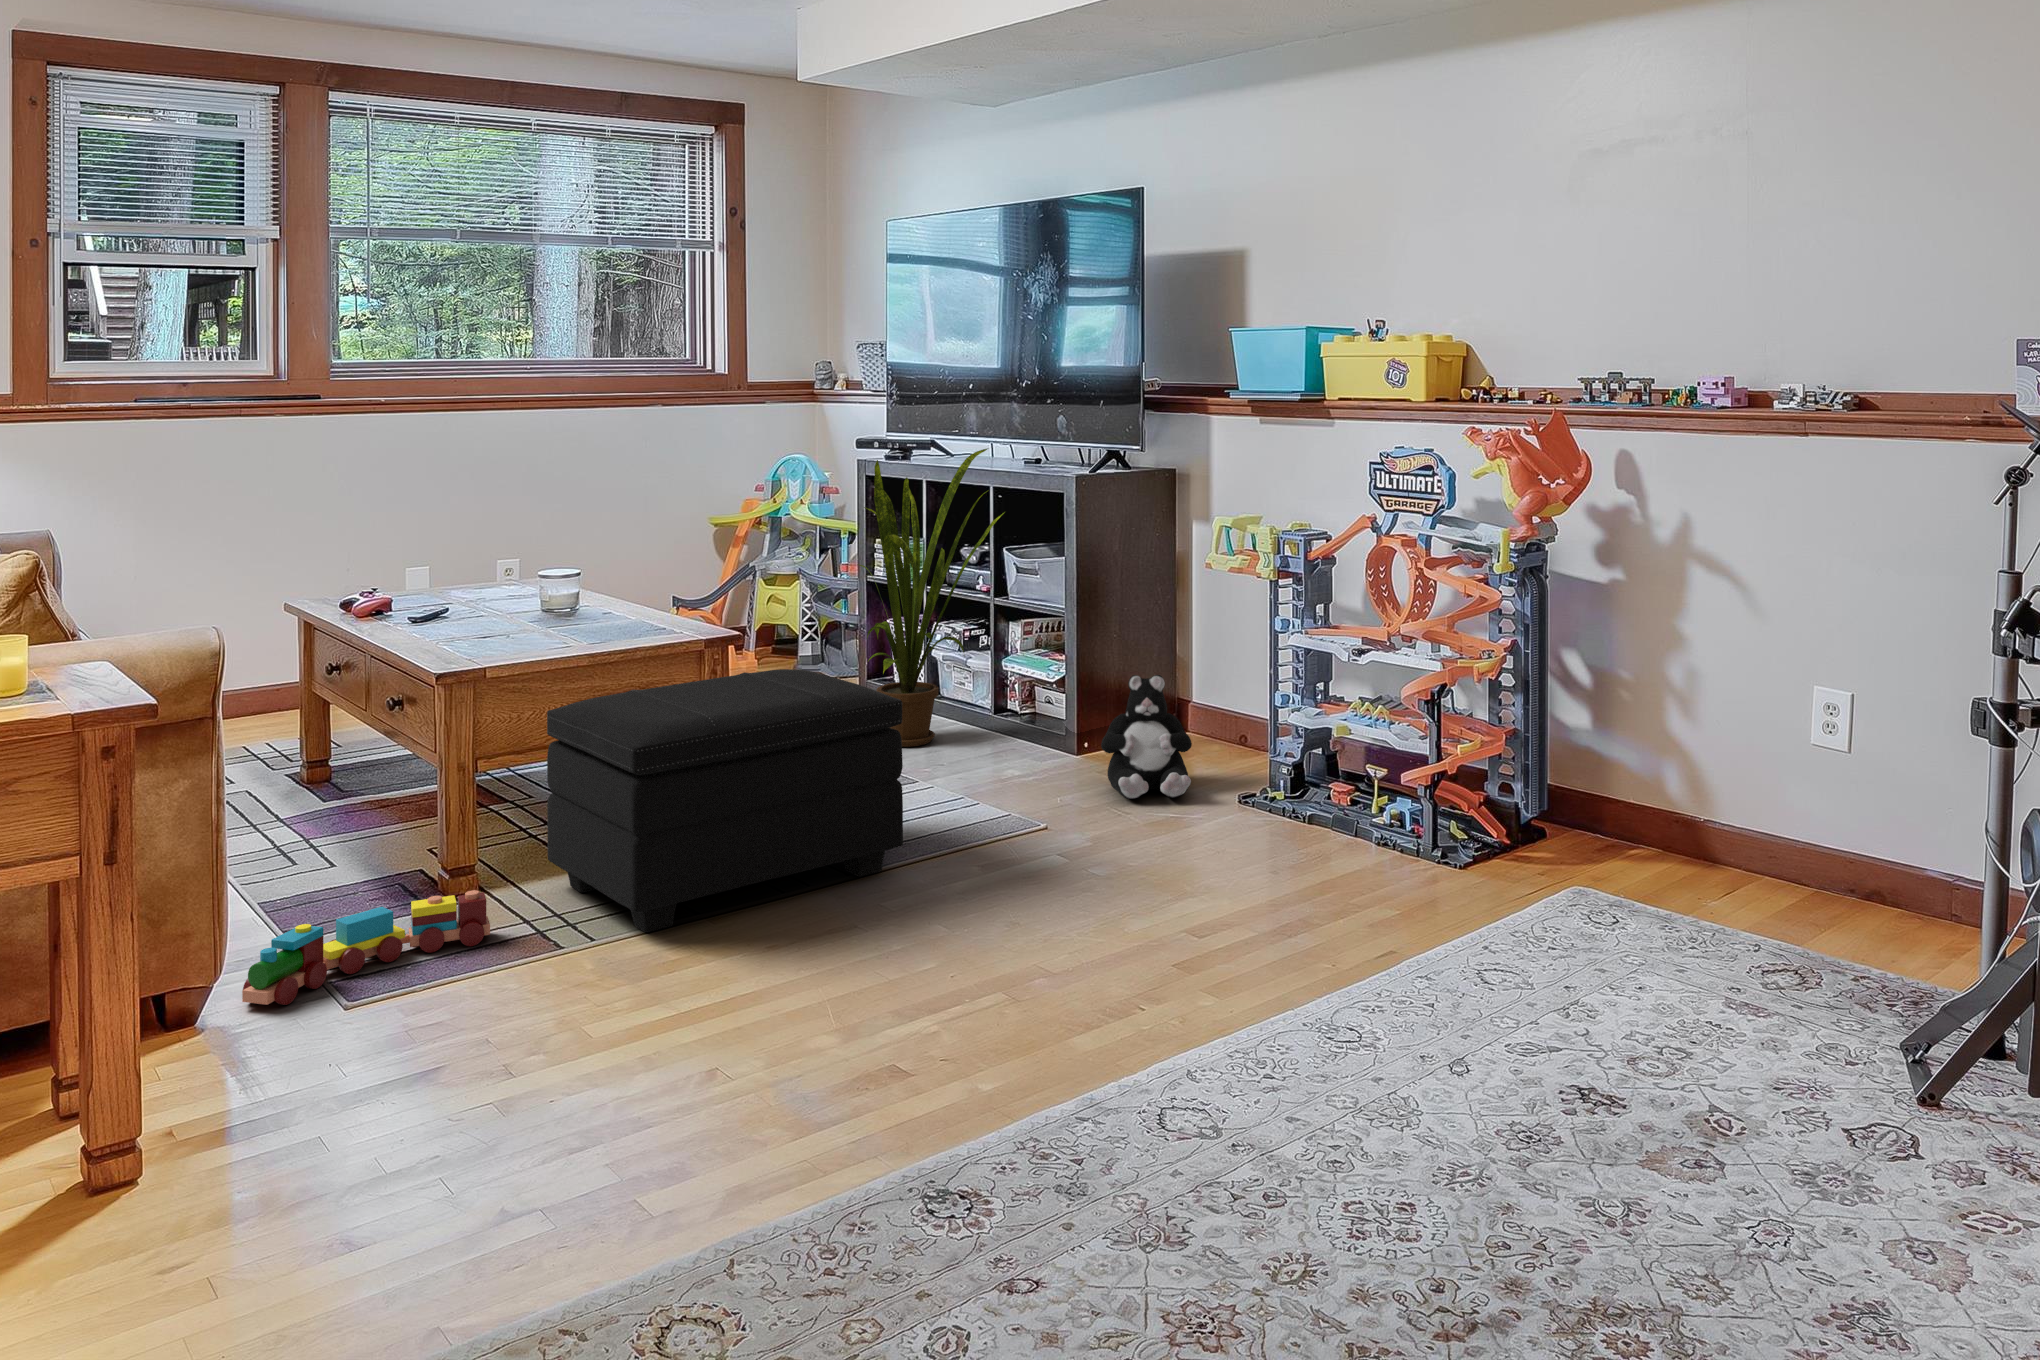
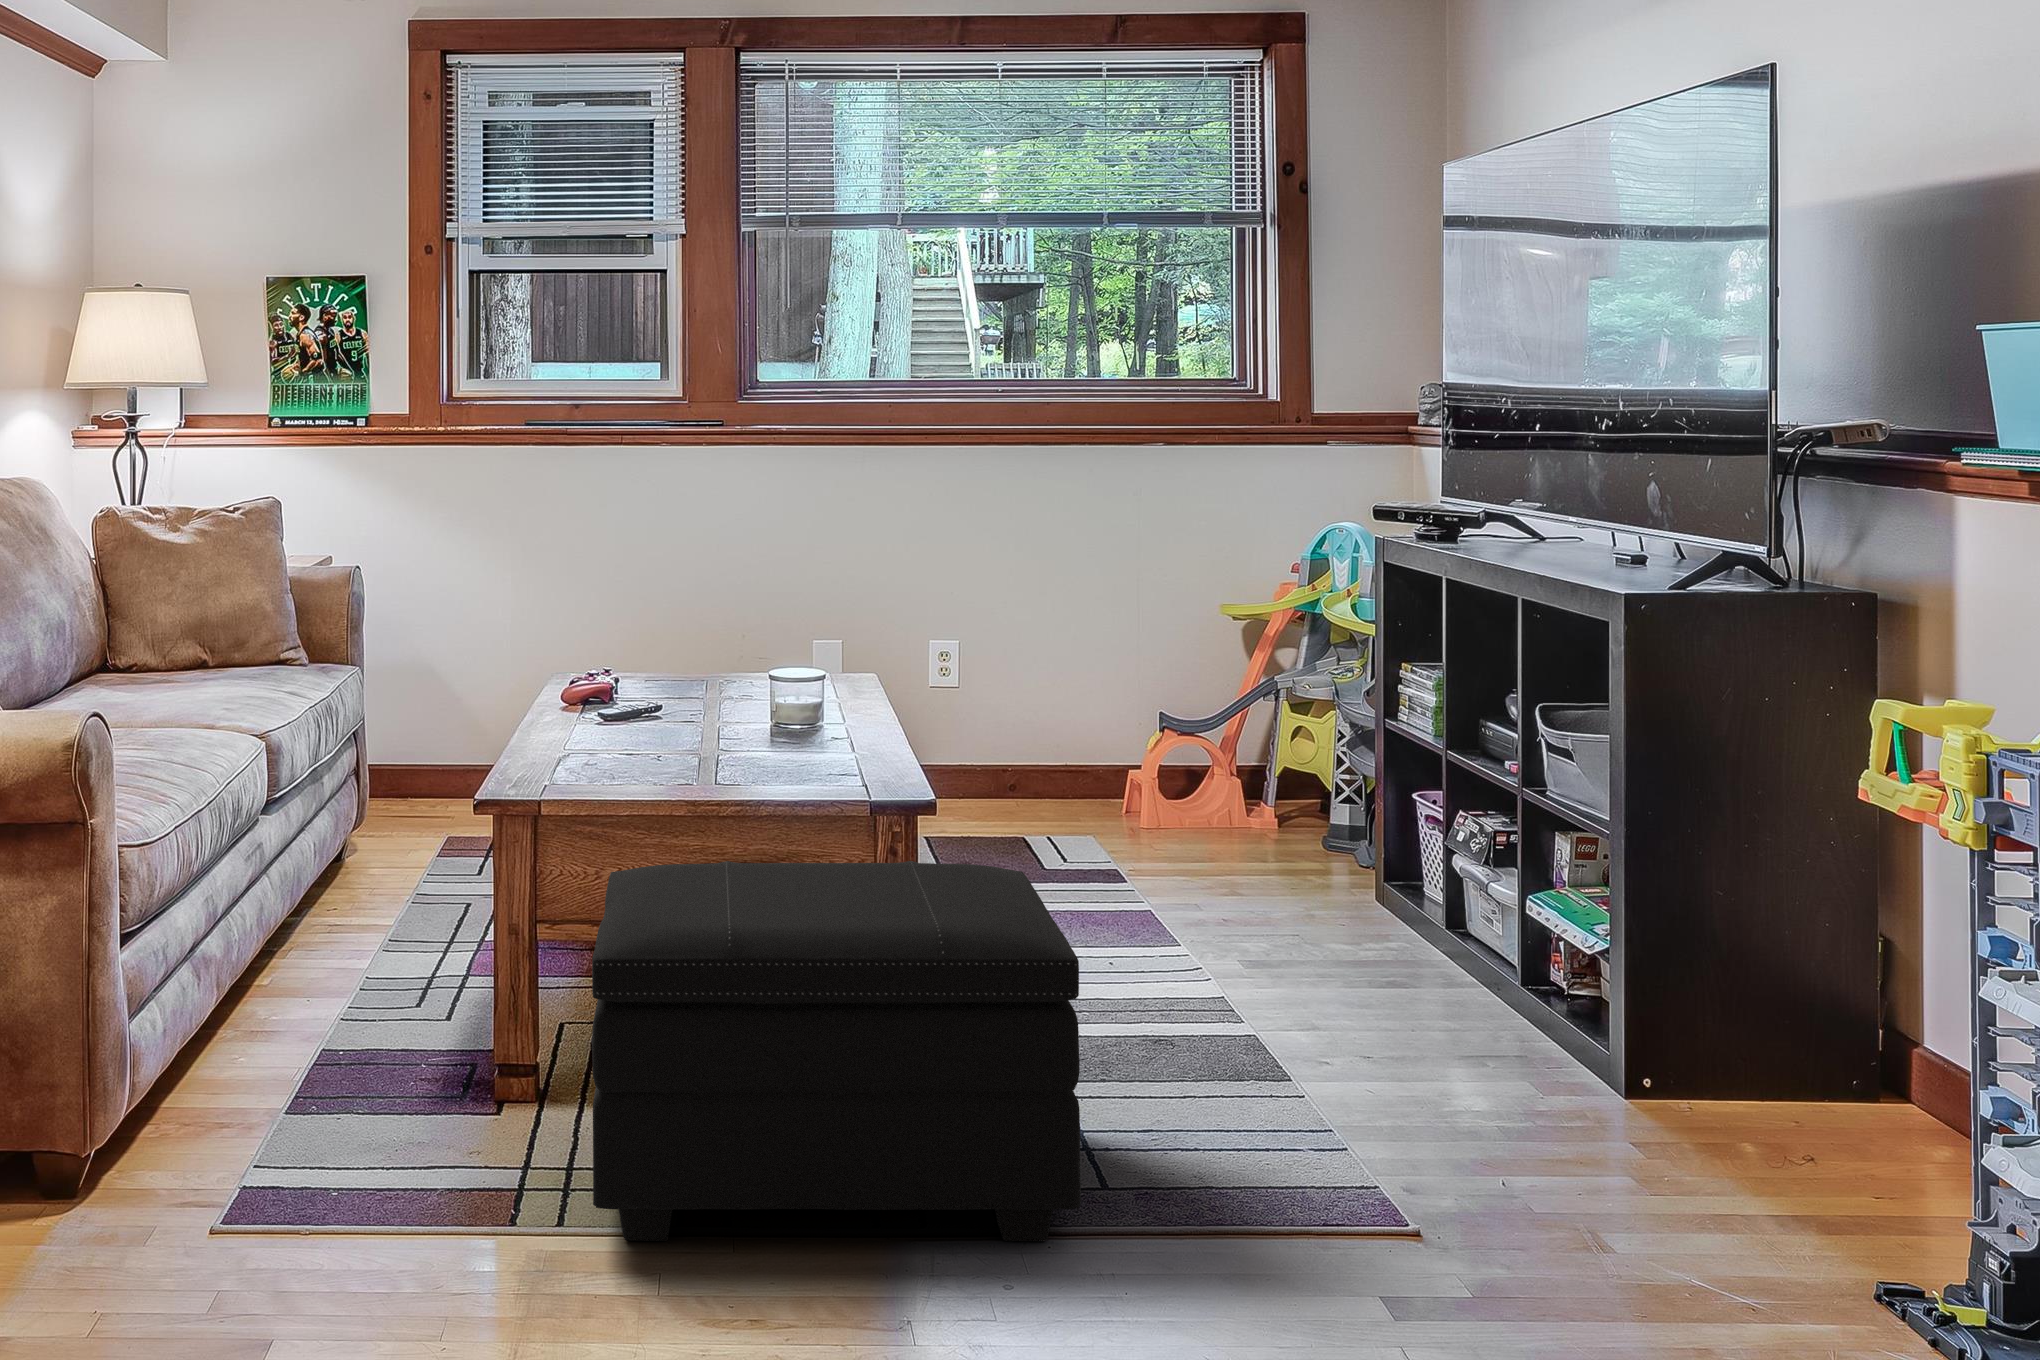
house plant: present [858,448,1004,747] -> none [1252,531,1528,1017]
plush toy: present [1101,675,1192,799] -> none [1598,985,1795,1251]
toy train: present [242,890,490,1005] -> none [131,1101,469,1206]

